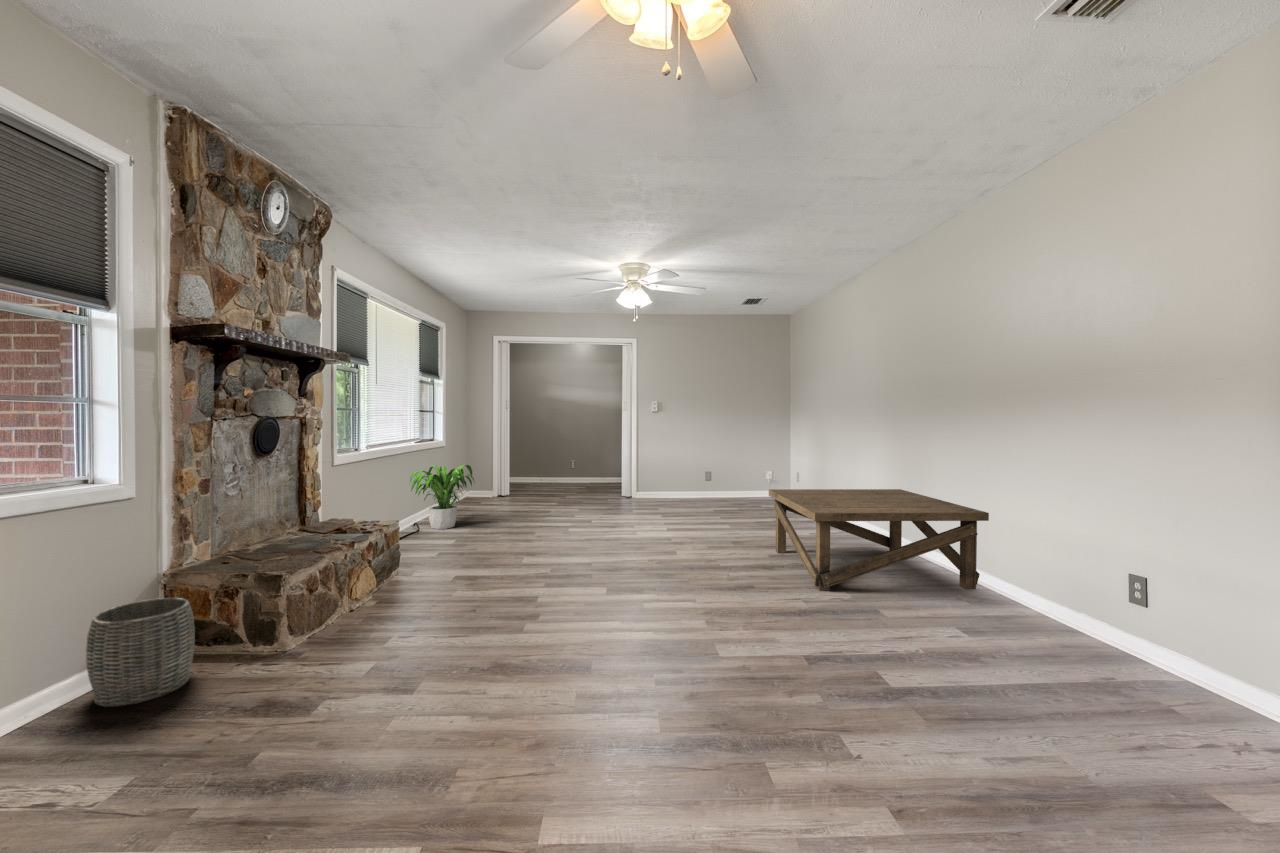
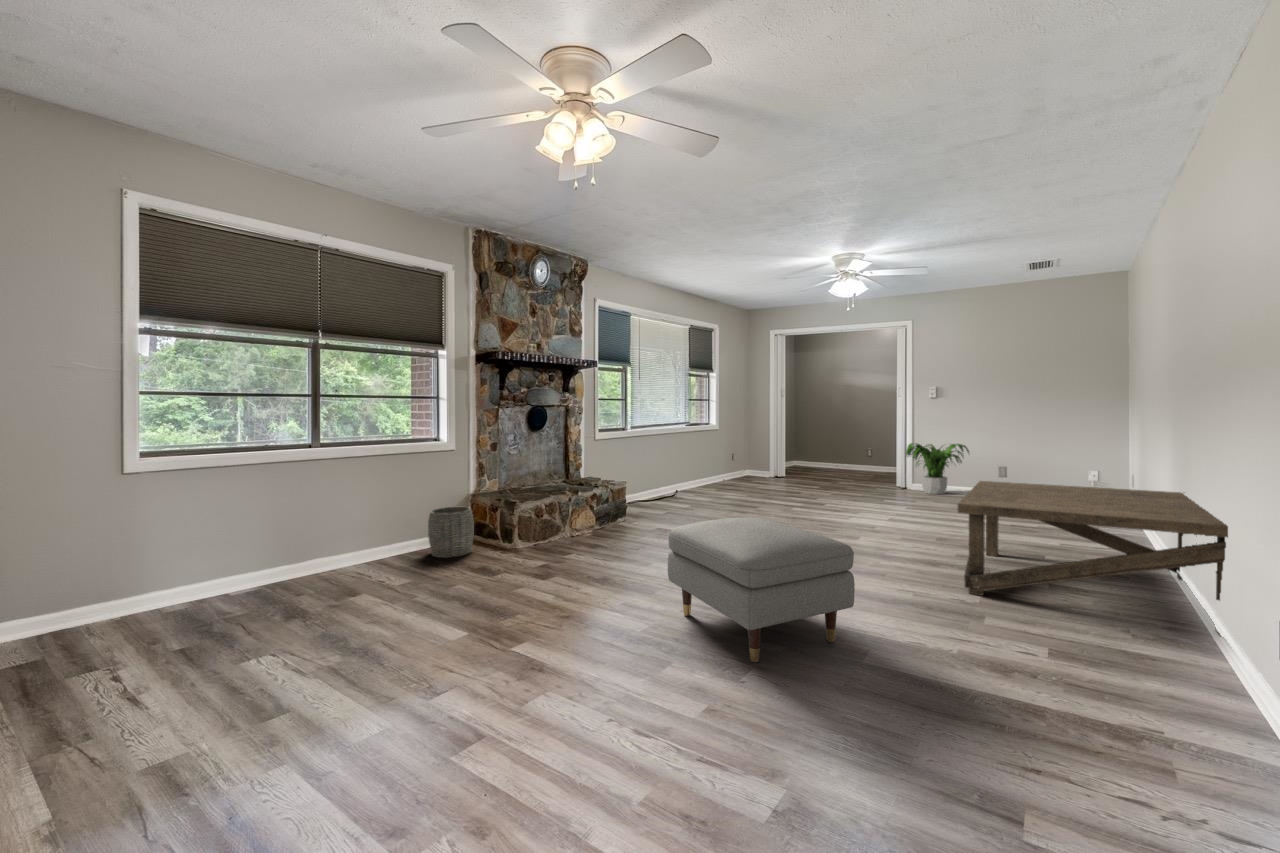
potted plant: present [410,465,474,529] -> present [906,443,969,494]
ottoman: none [636,550,837,715] -> present [668,517,855,662]

